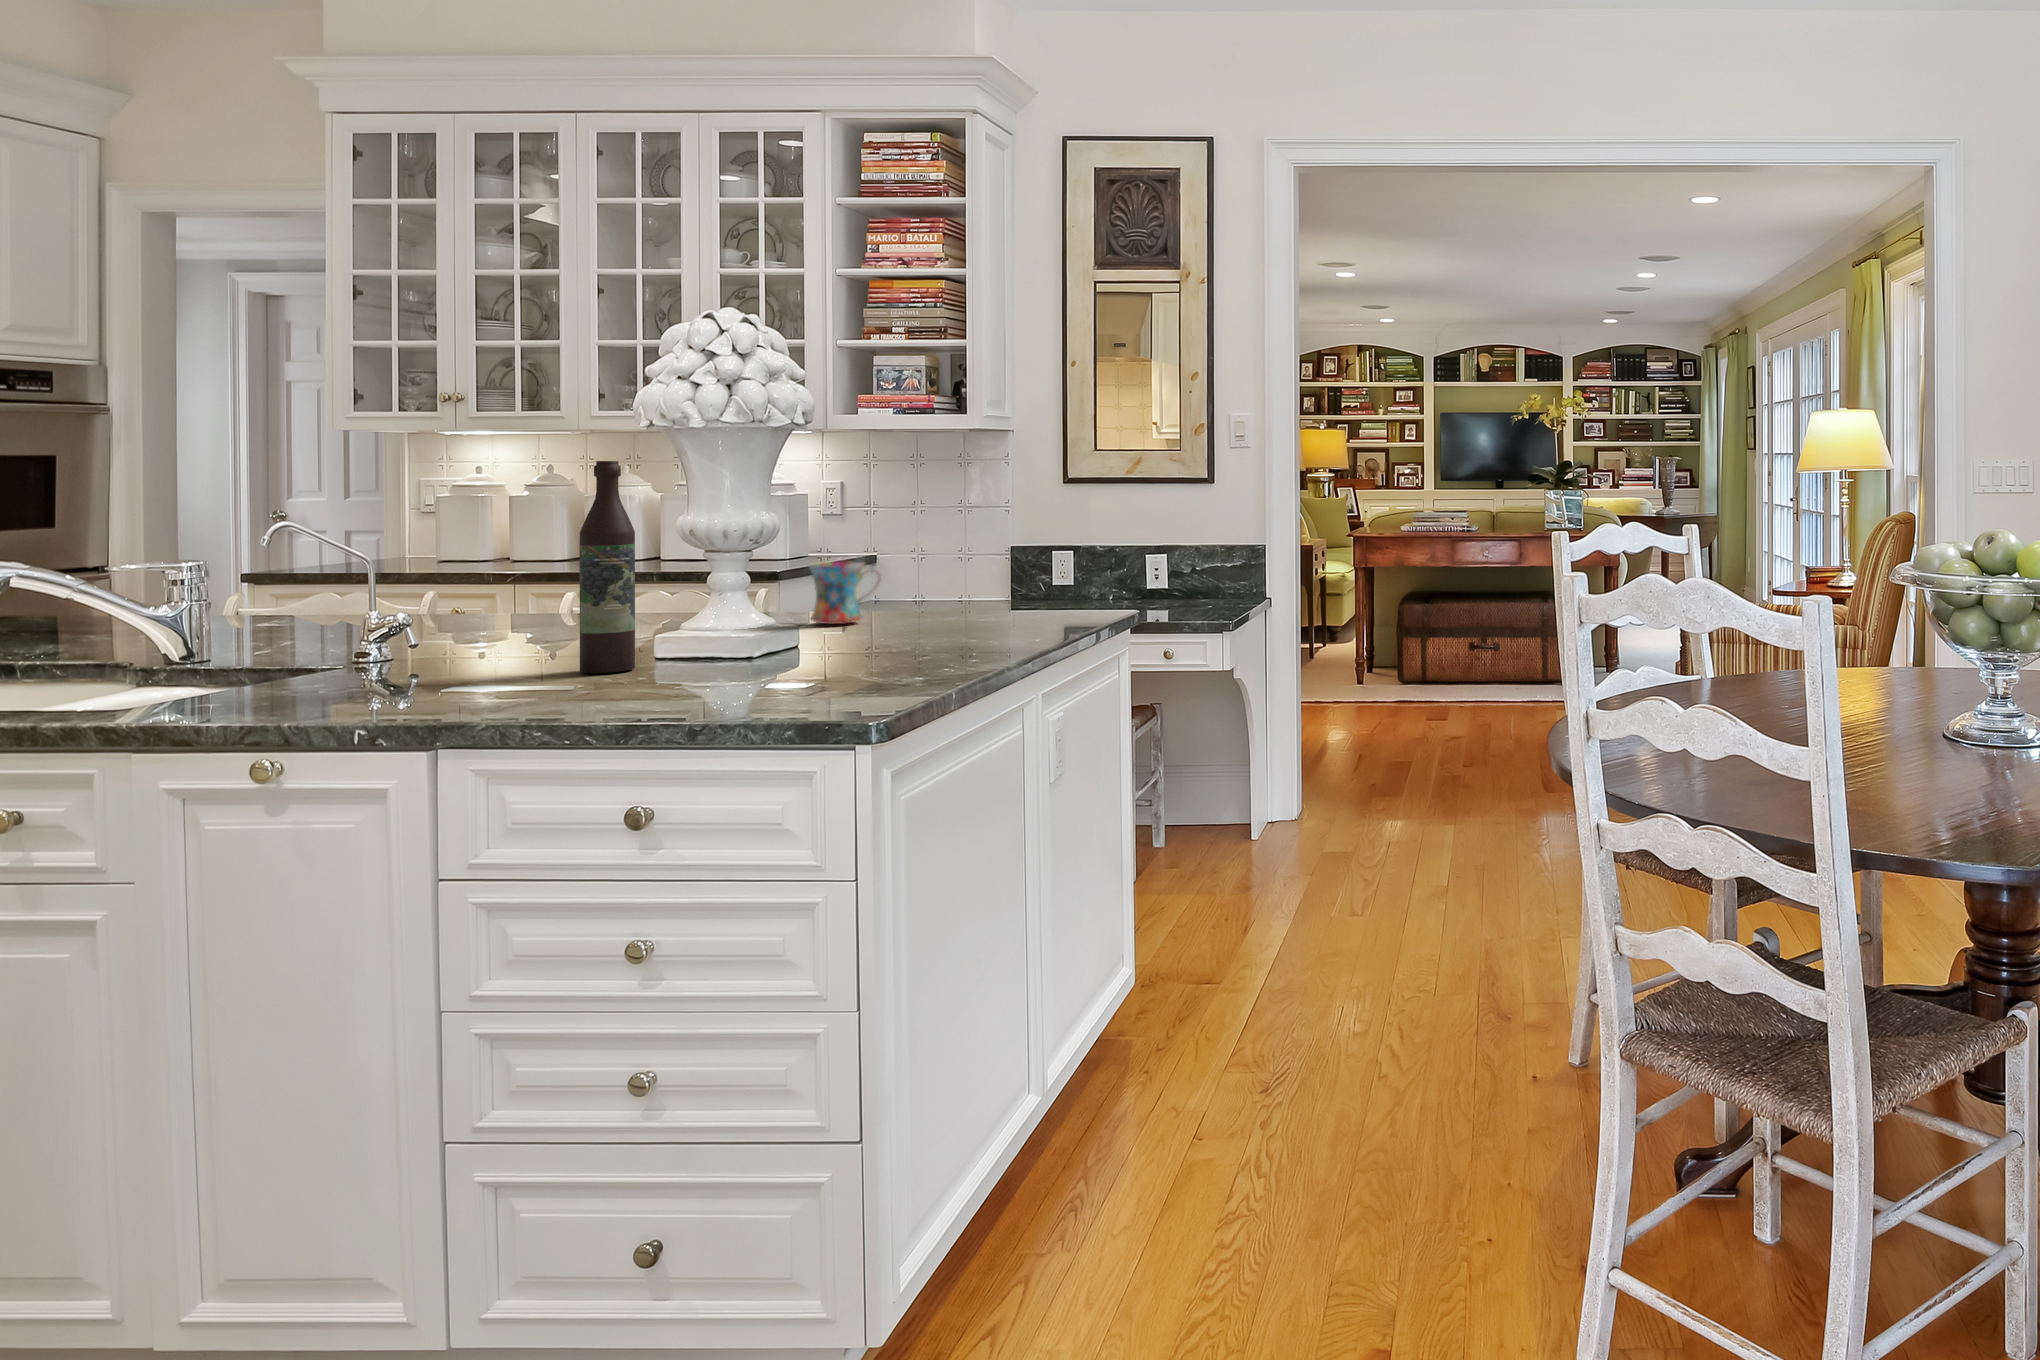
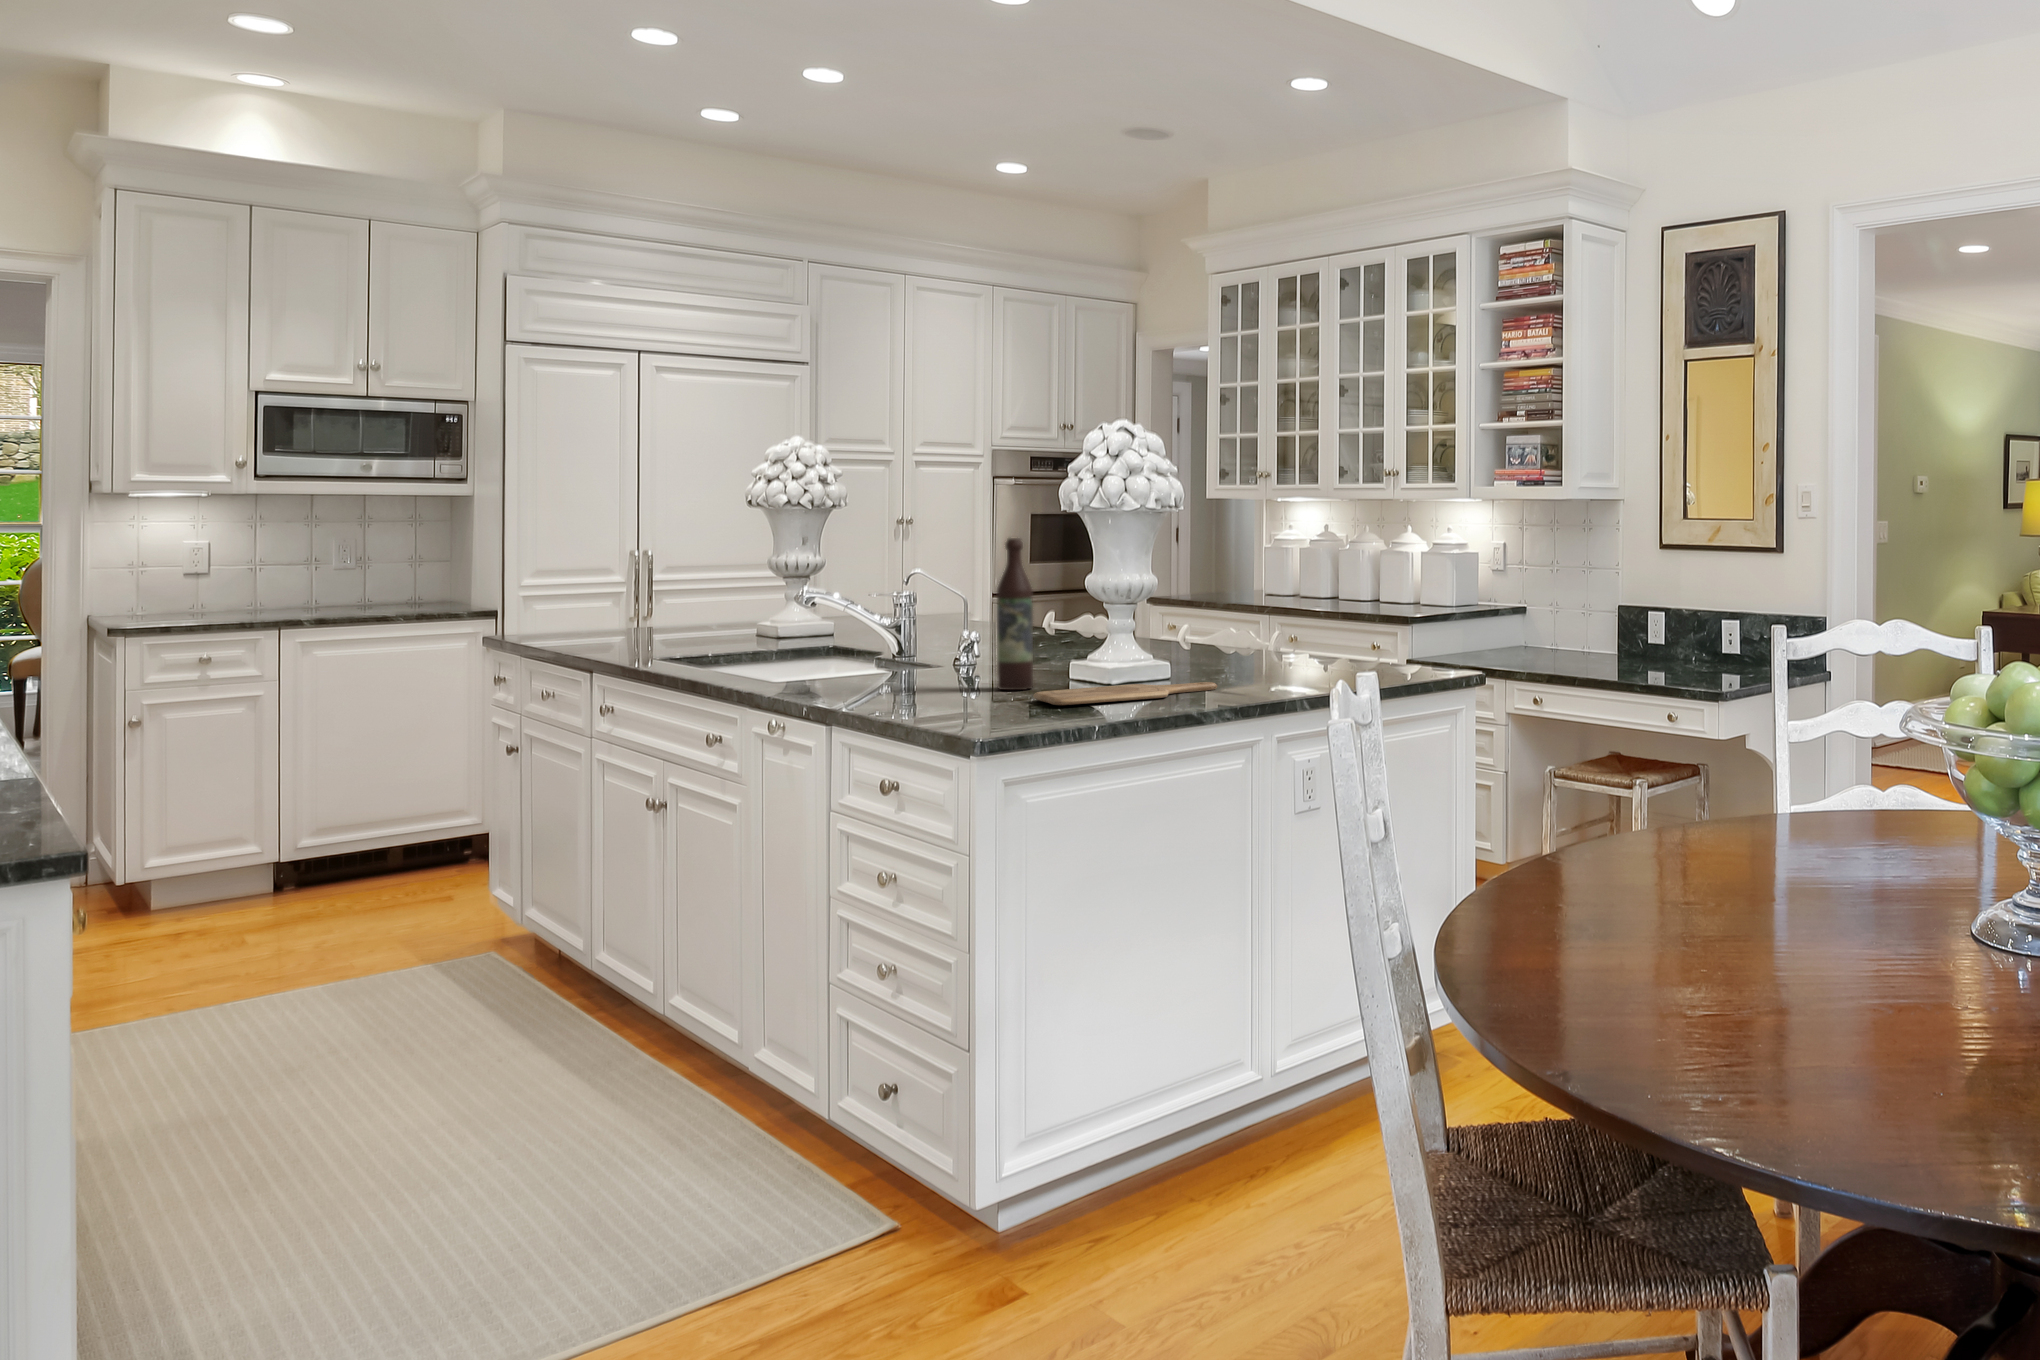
mug: present [809,562,881,624] -> none [1225,617,1279,667]
cutting board: none [705,639,908,679] -> present [1033,682,1217,705]

